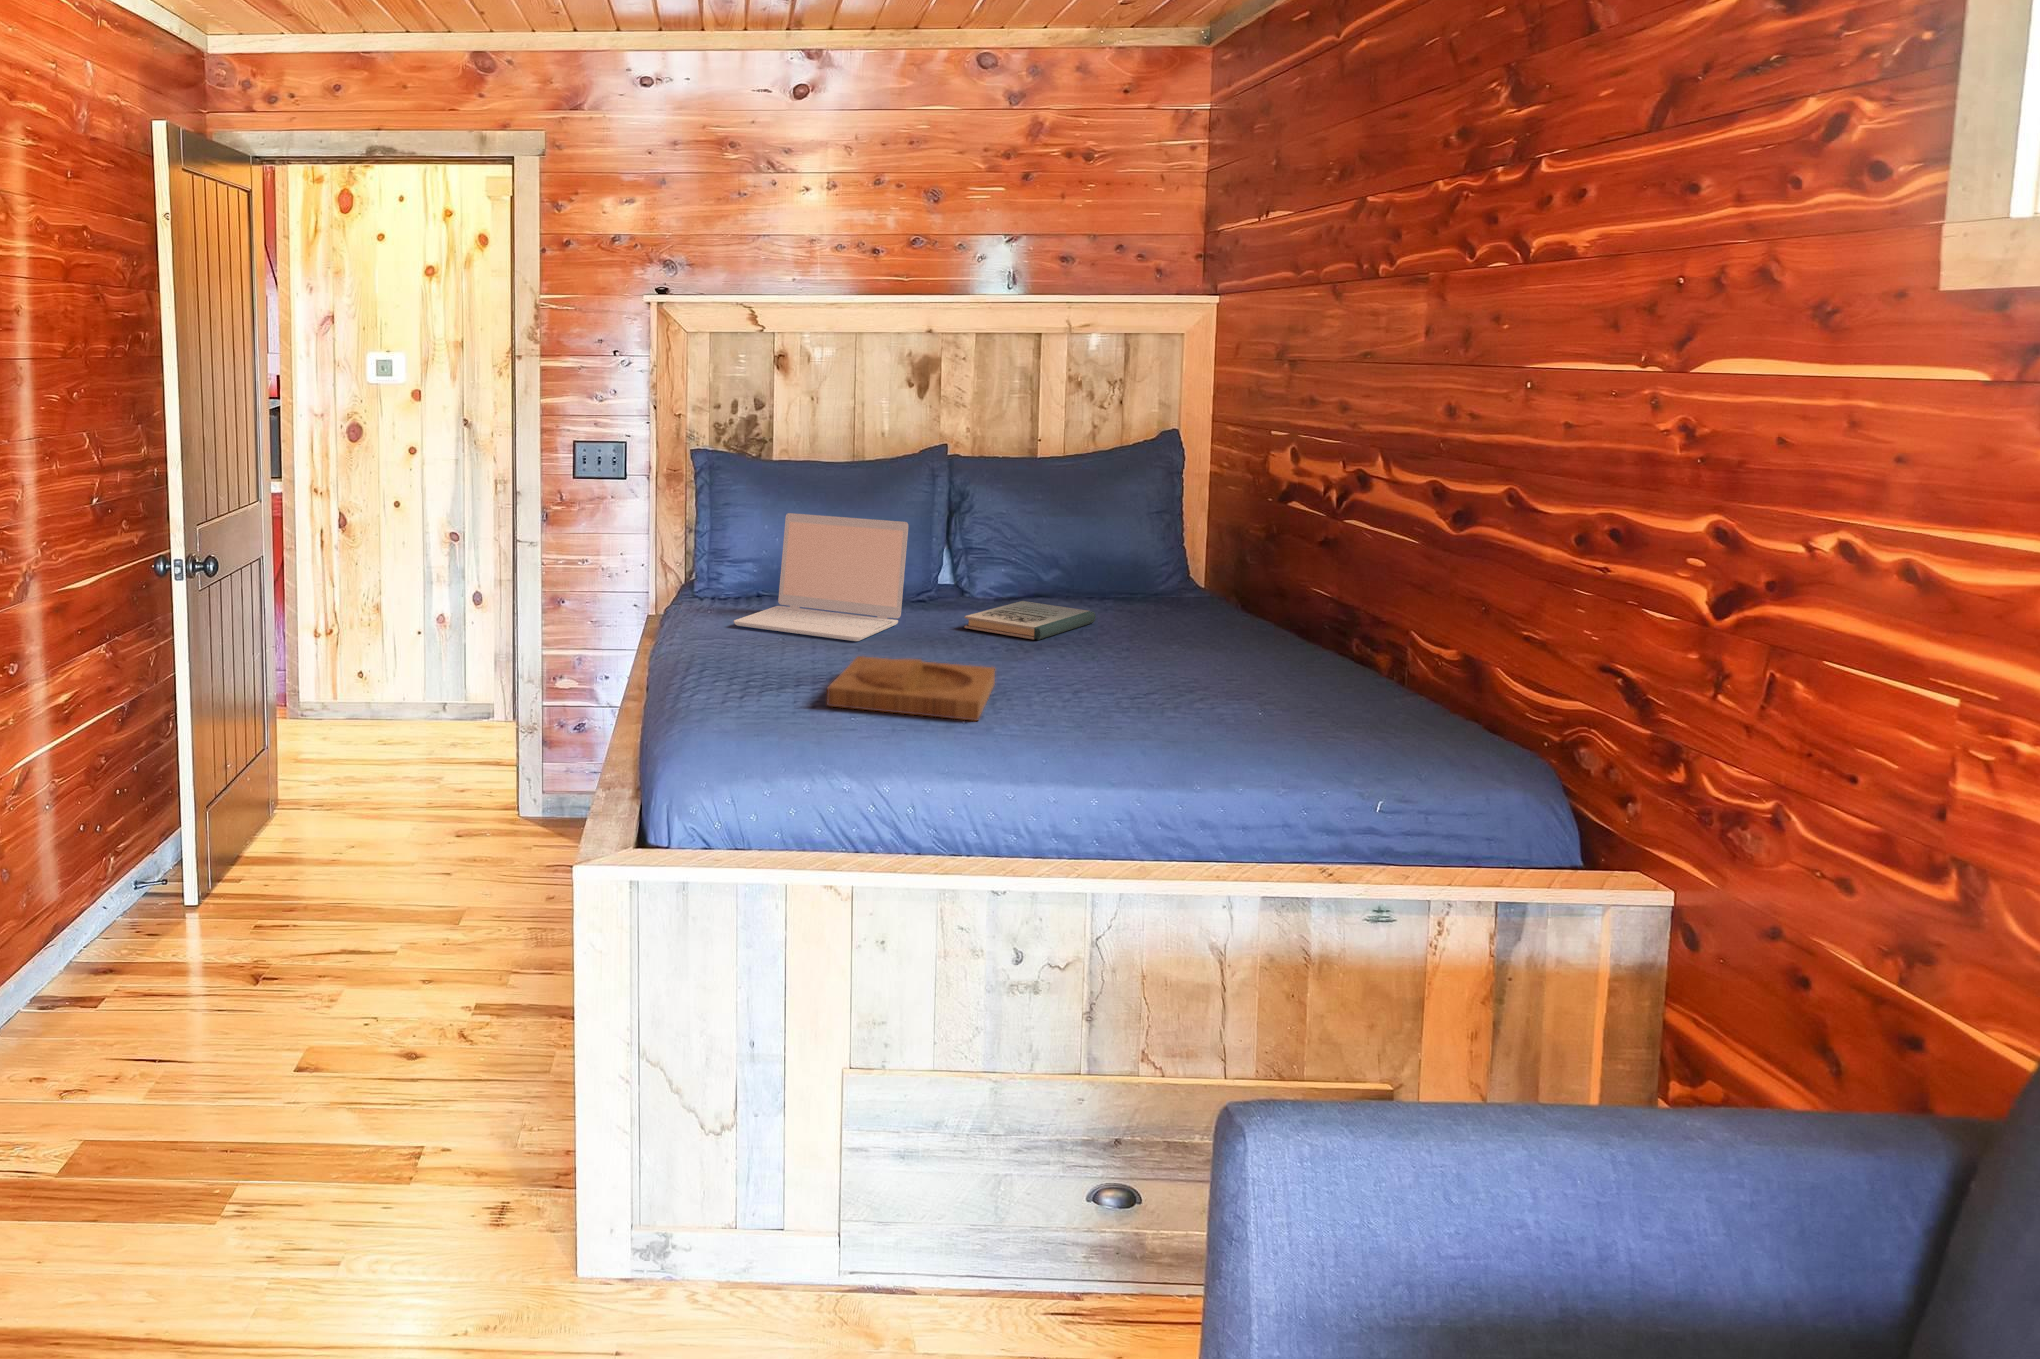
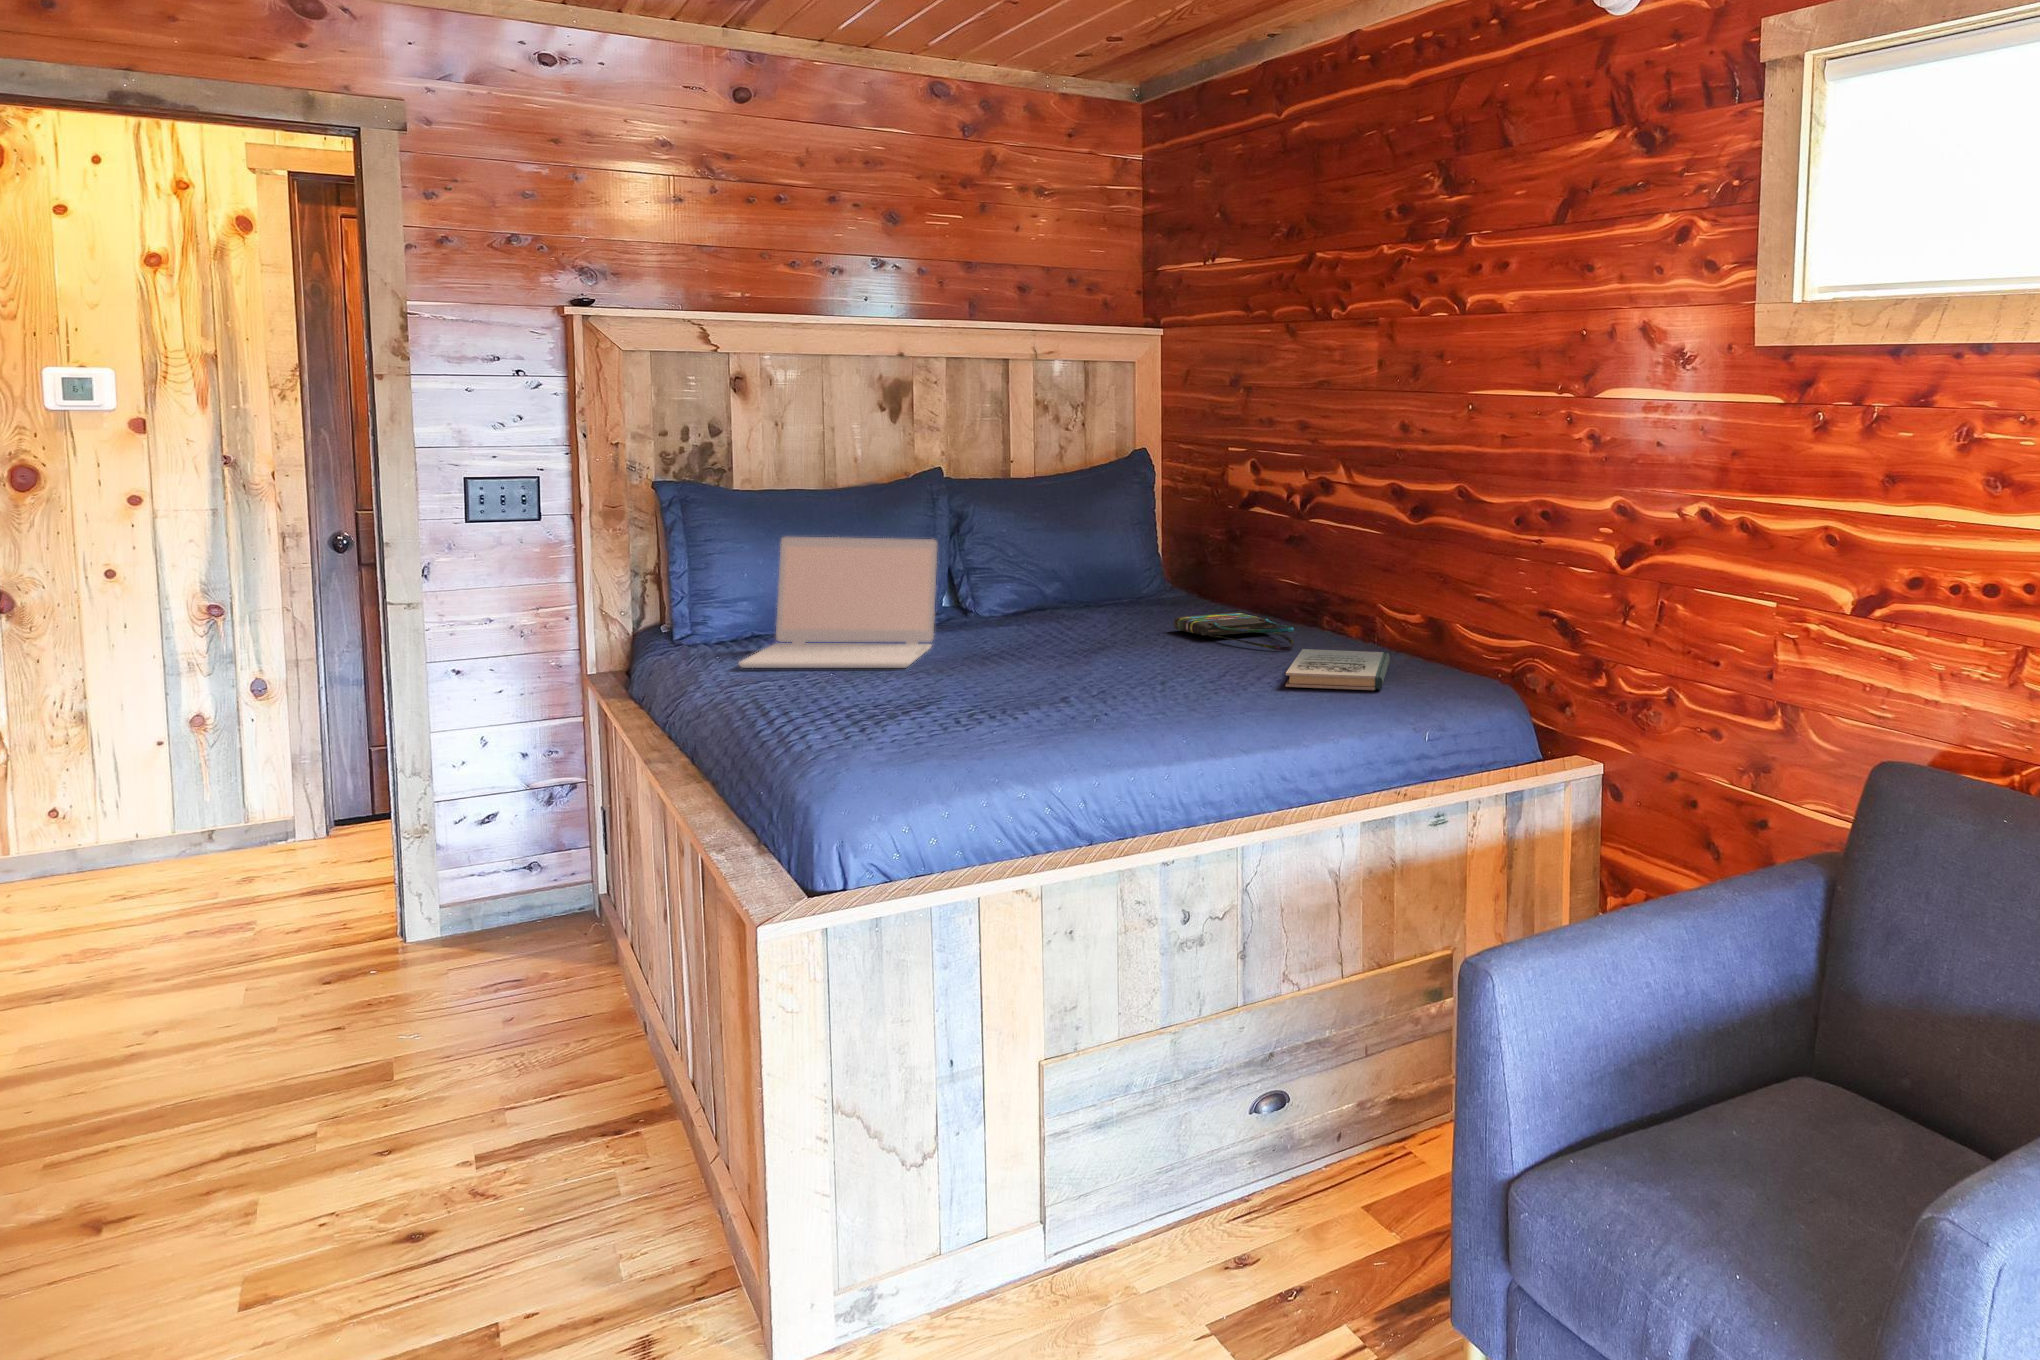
book: present [964,601,1096,640] -> present [1285,649,1390,690]
tote bag: none [1152,617,1274,670] -> present [1174,613,1294,651]
tray: present [827,656,995,721] -> none [941,670,1110,728]

